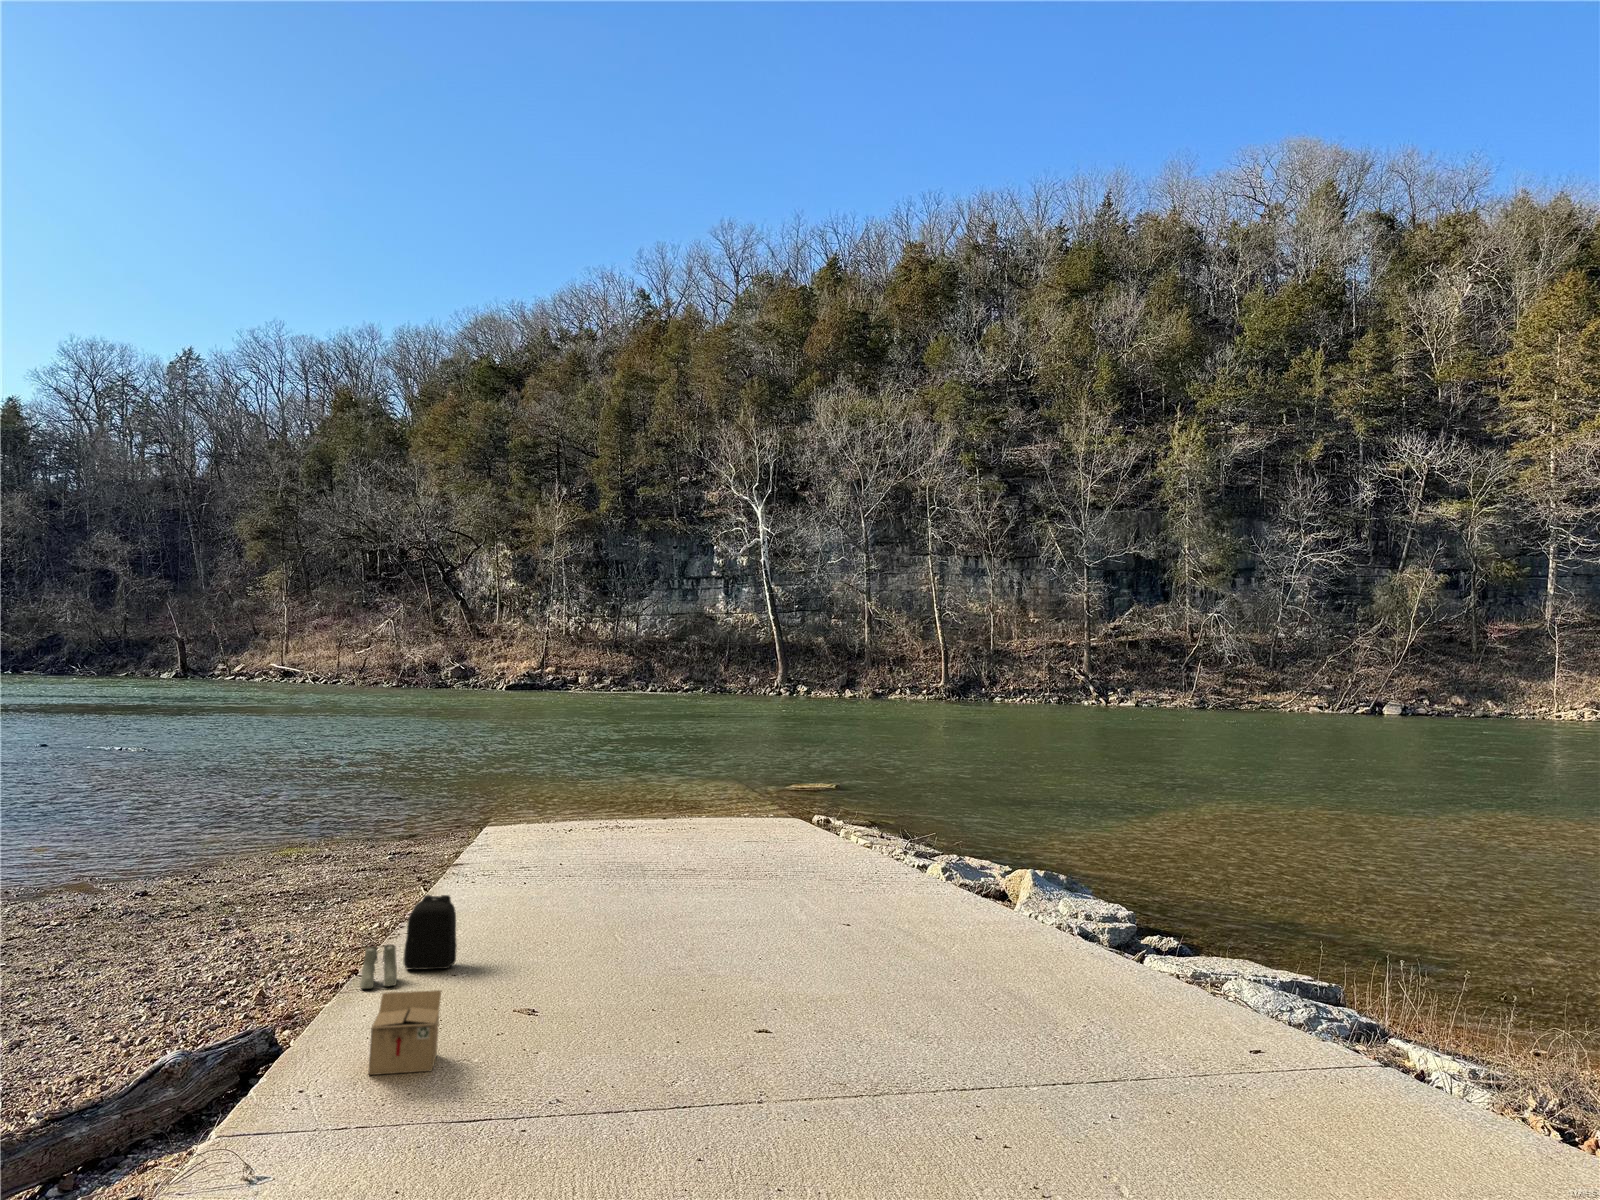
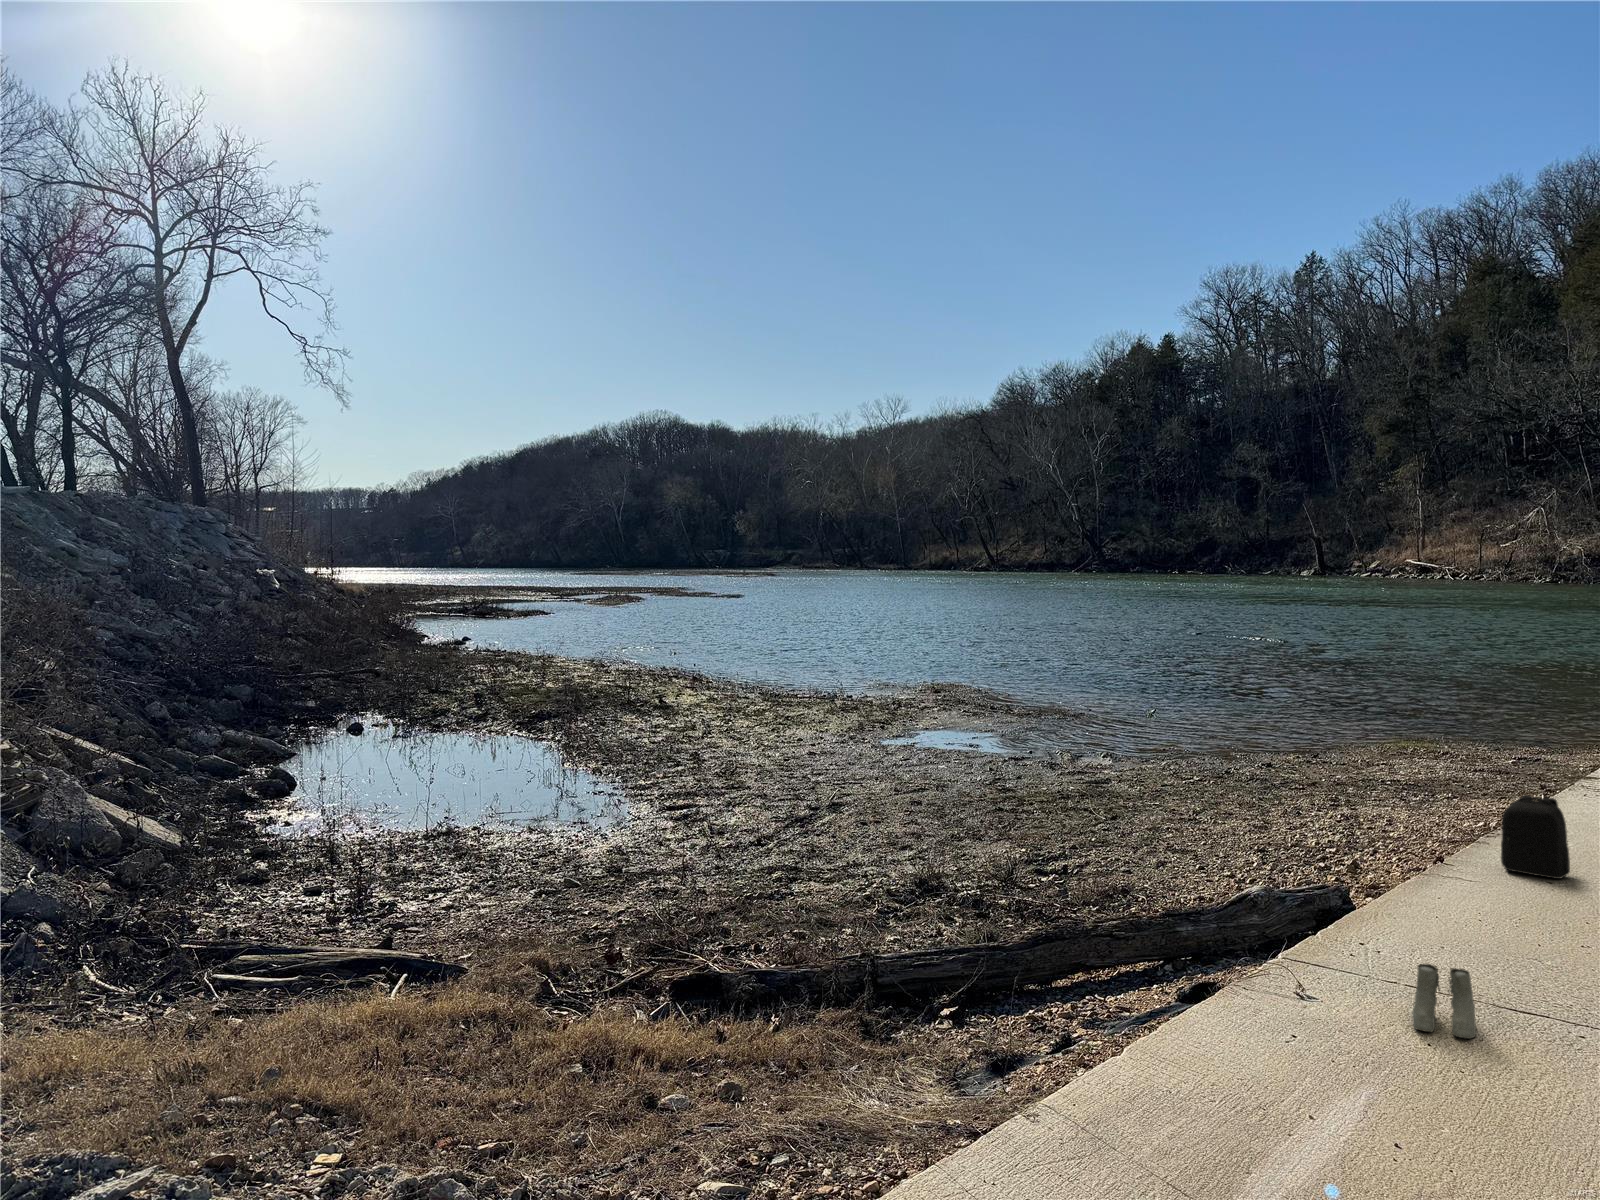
boots: present [360,945,397,989] -> present [1412,964,1476,1039]
cardboard box: present [368,990,441,1075] -> none [1432,880,1525,973]

